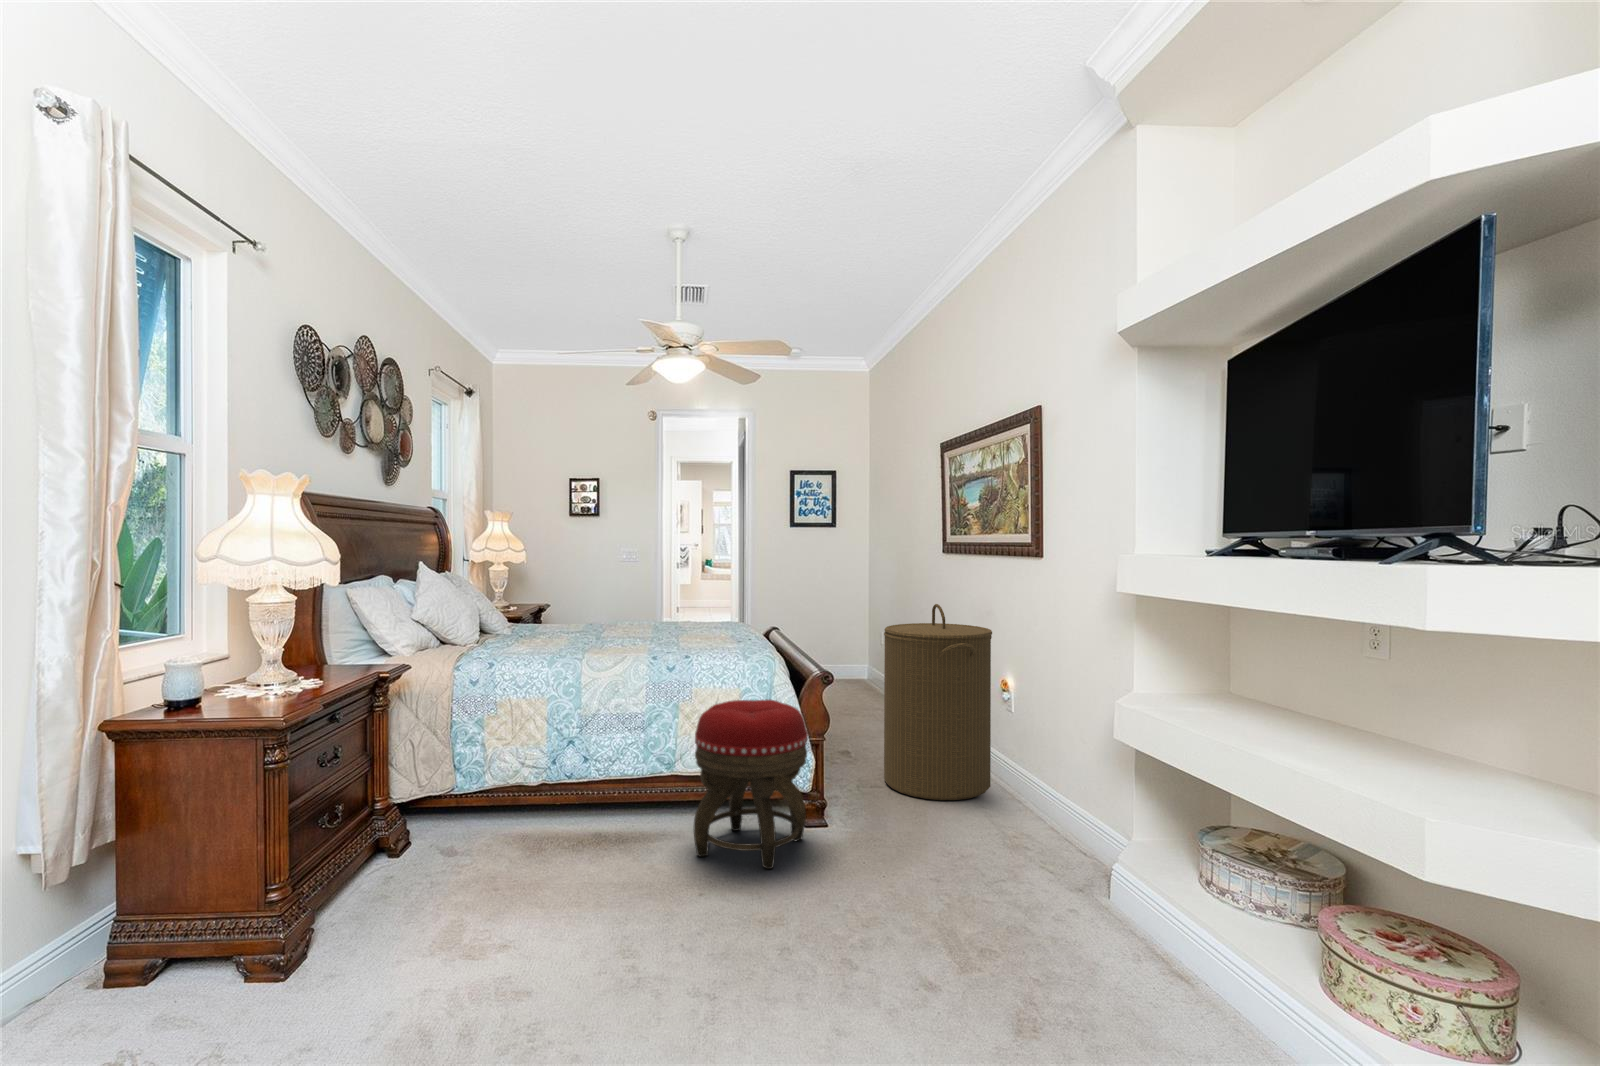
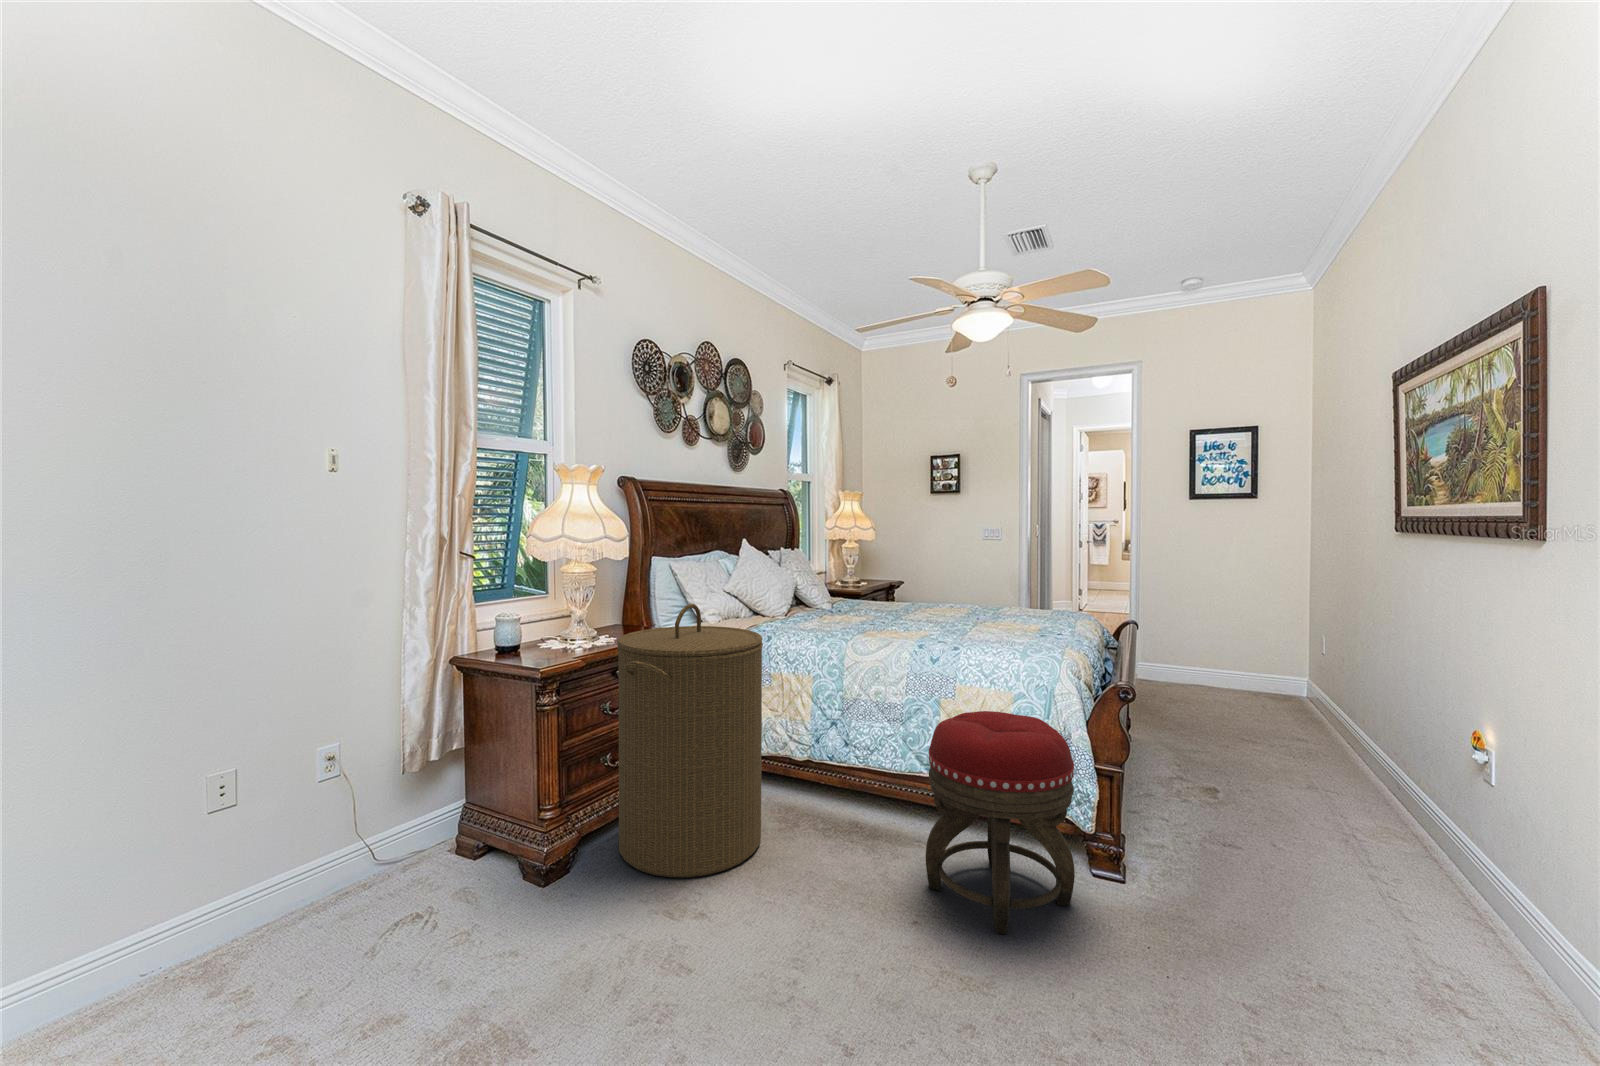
laundry hamper: present [884,604,992,800] -> present [617,604,763,877]

